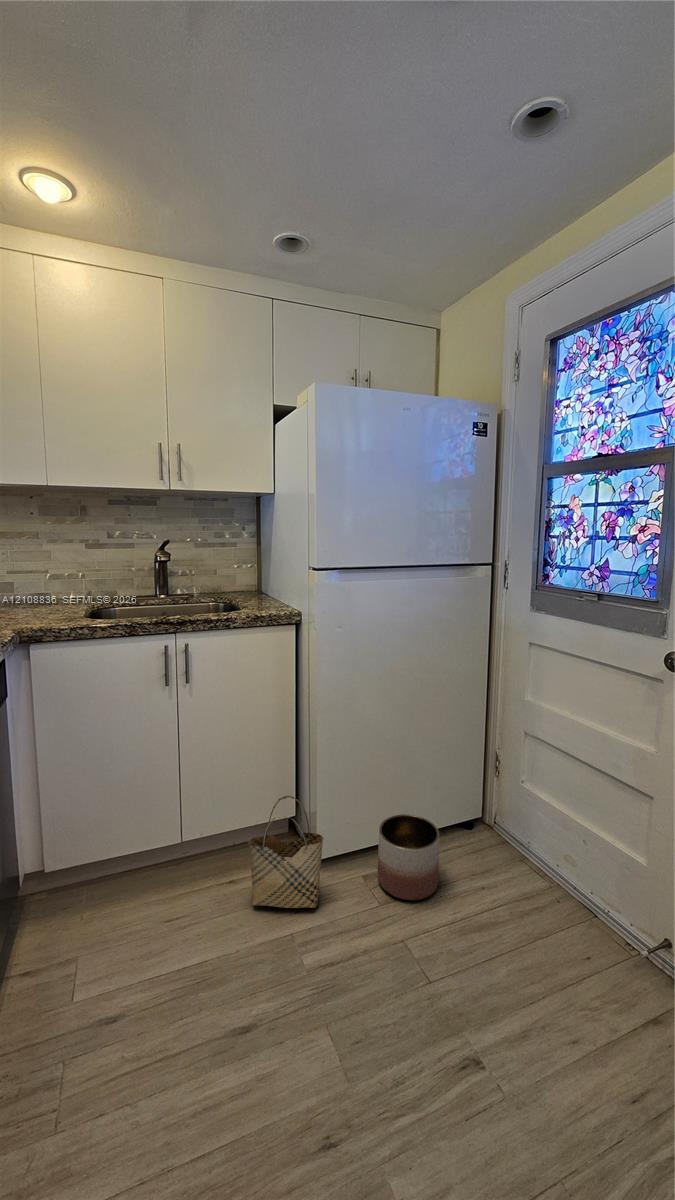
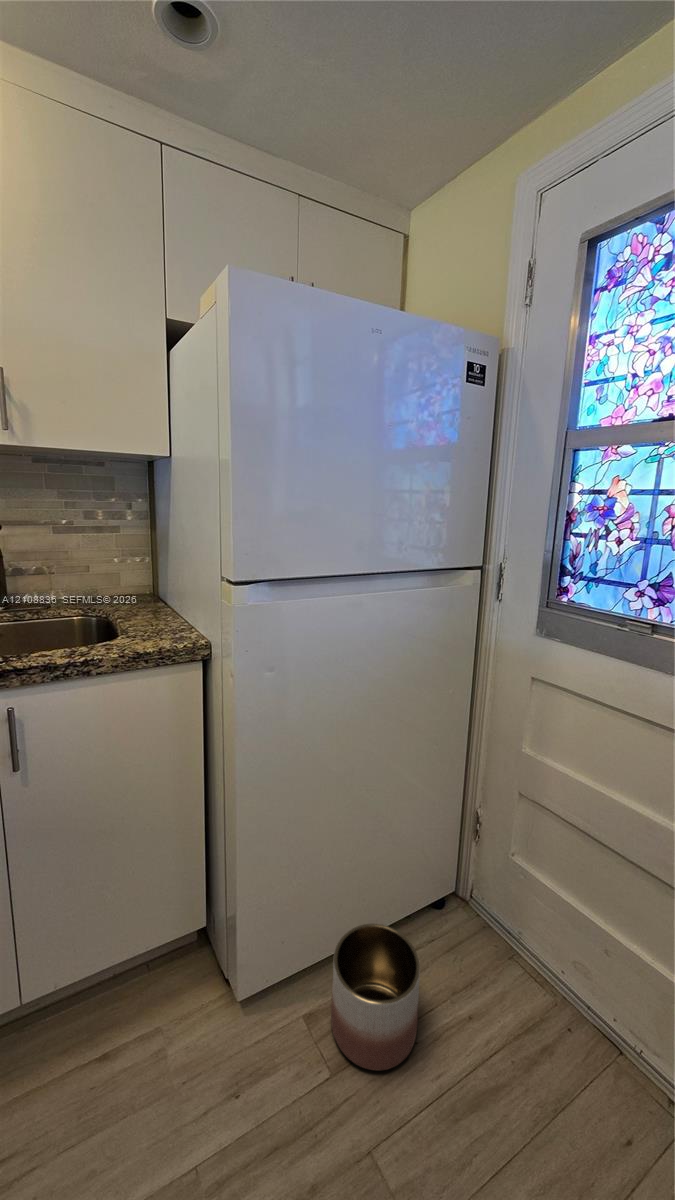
woven basket: present [248,796,324,908] -> none [127,940,252,1133]

